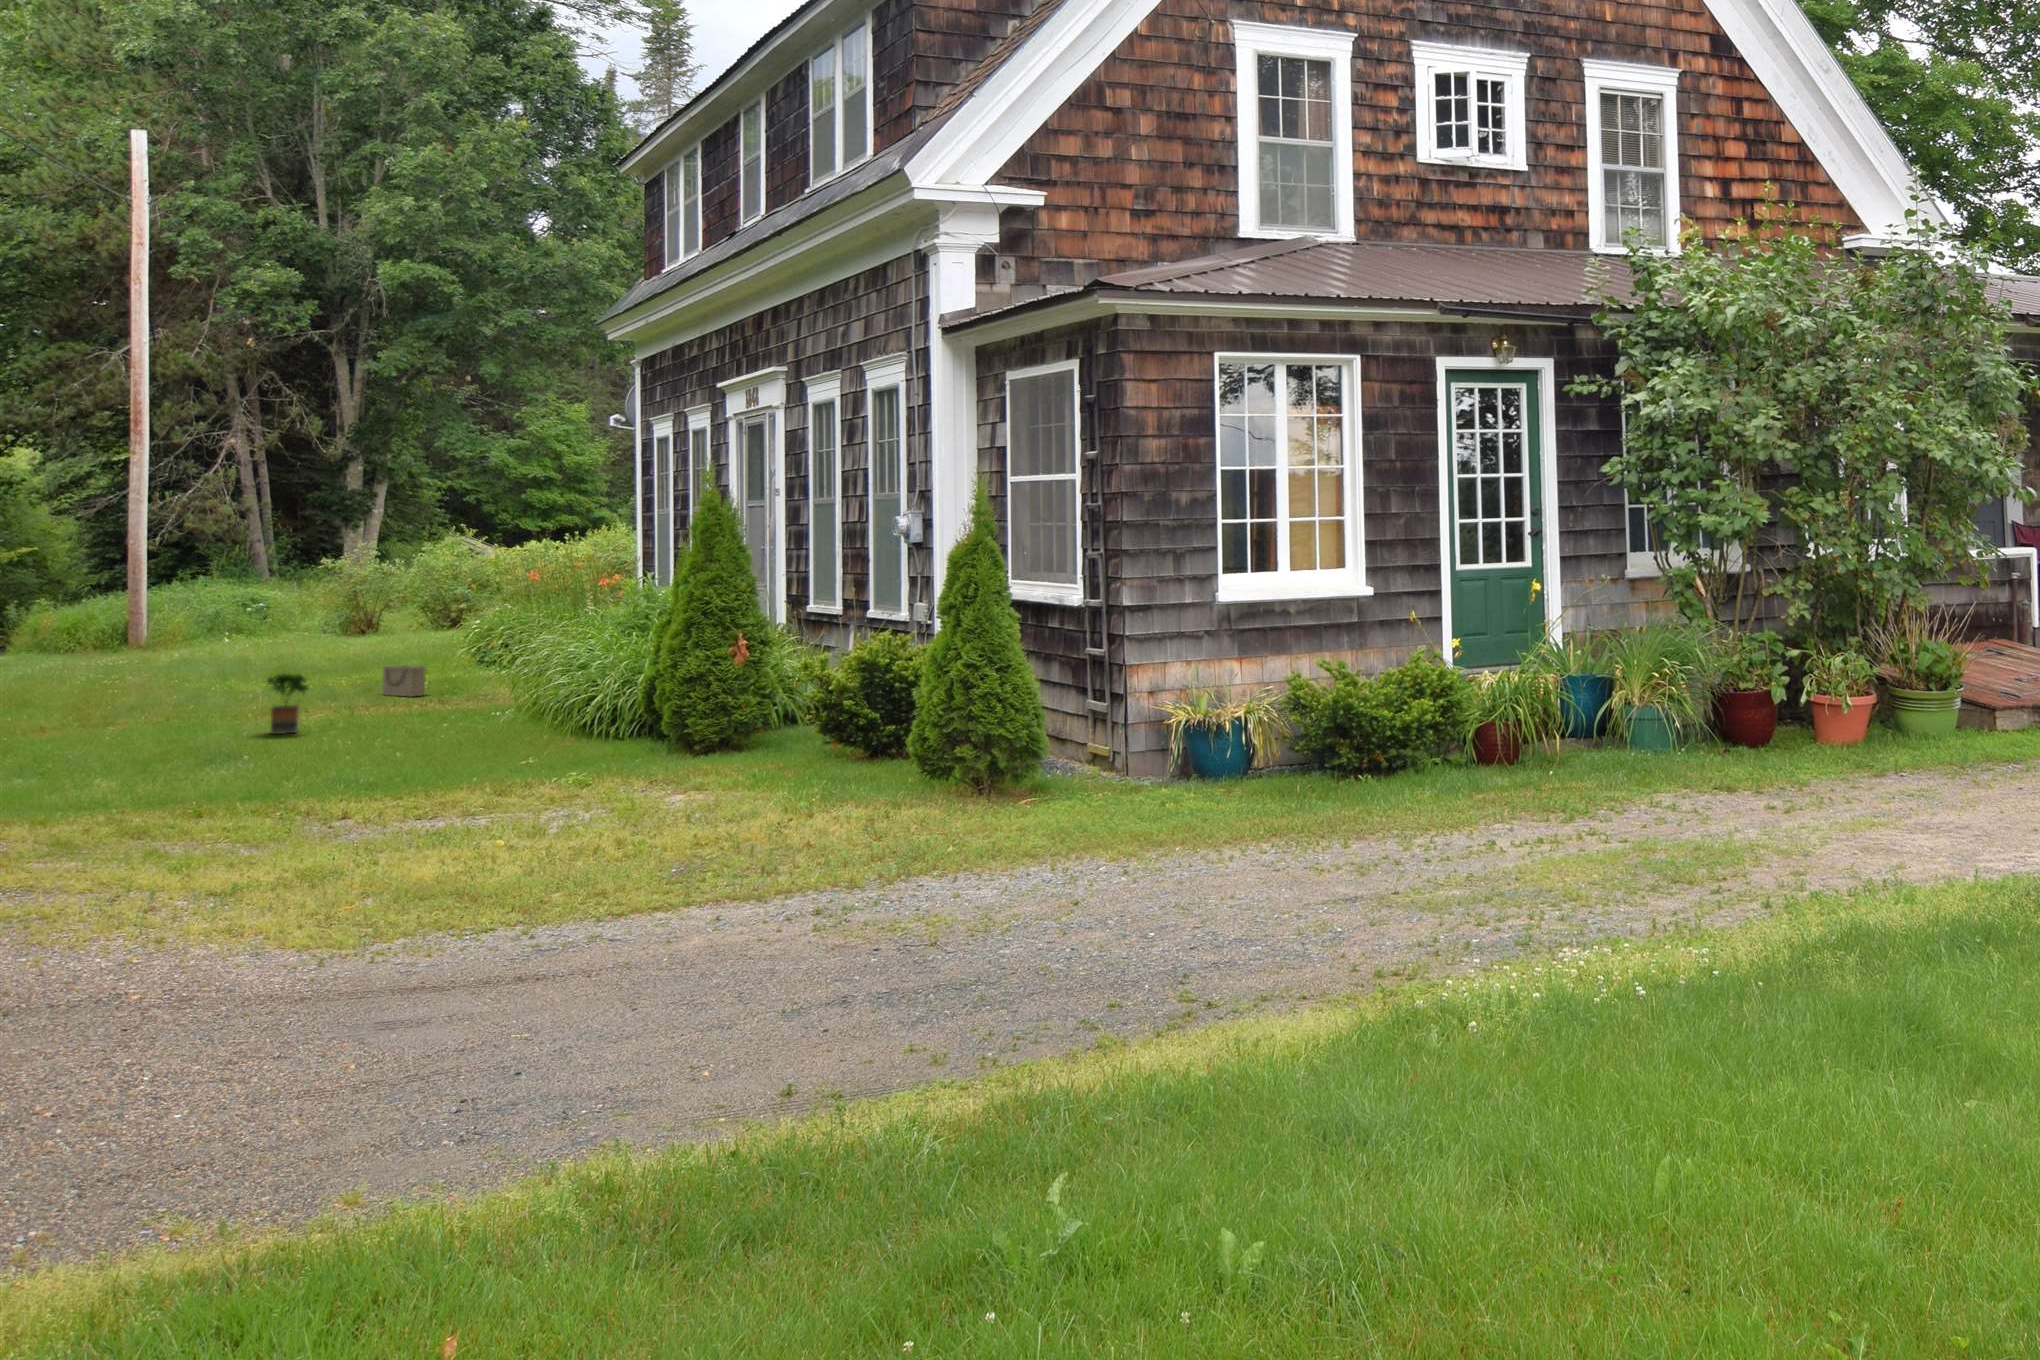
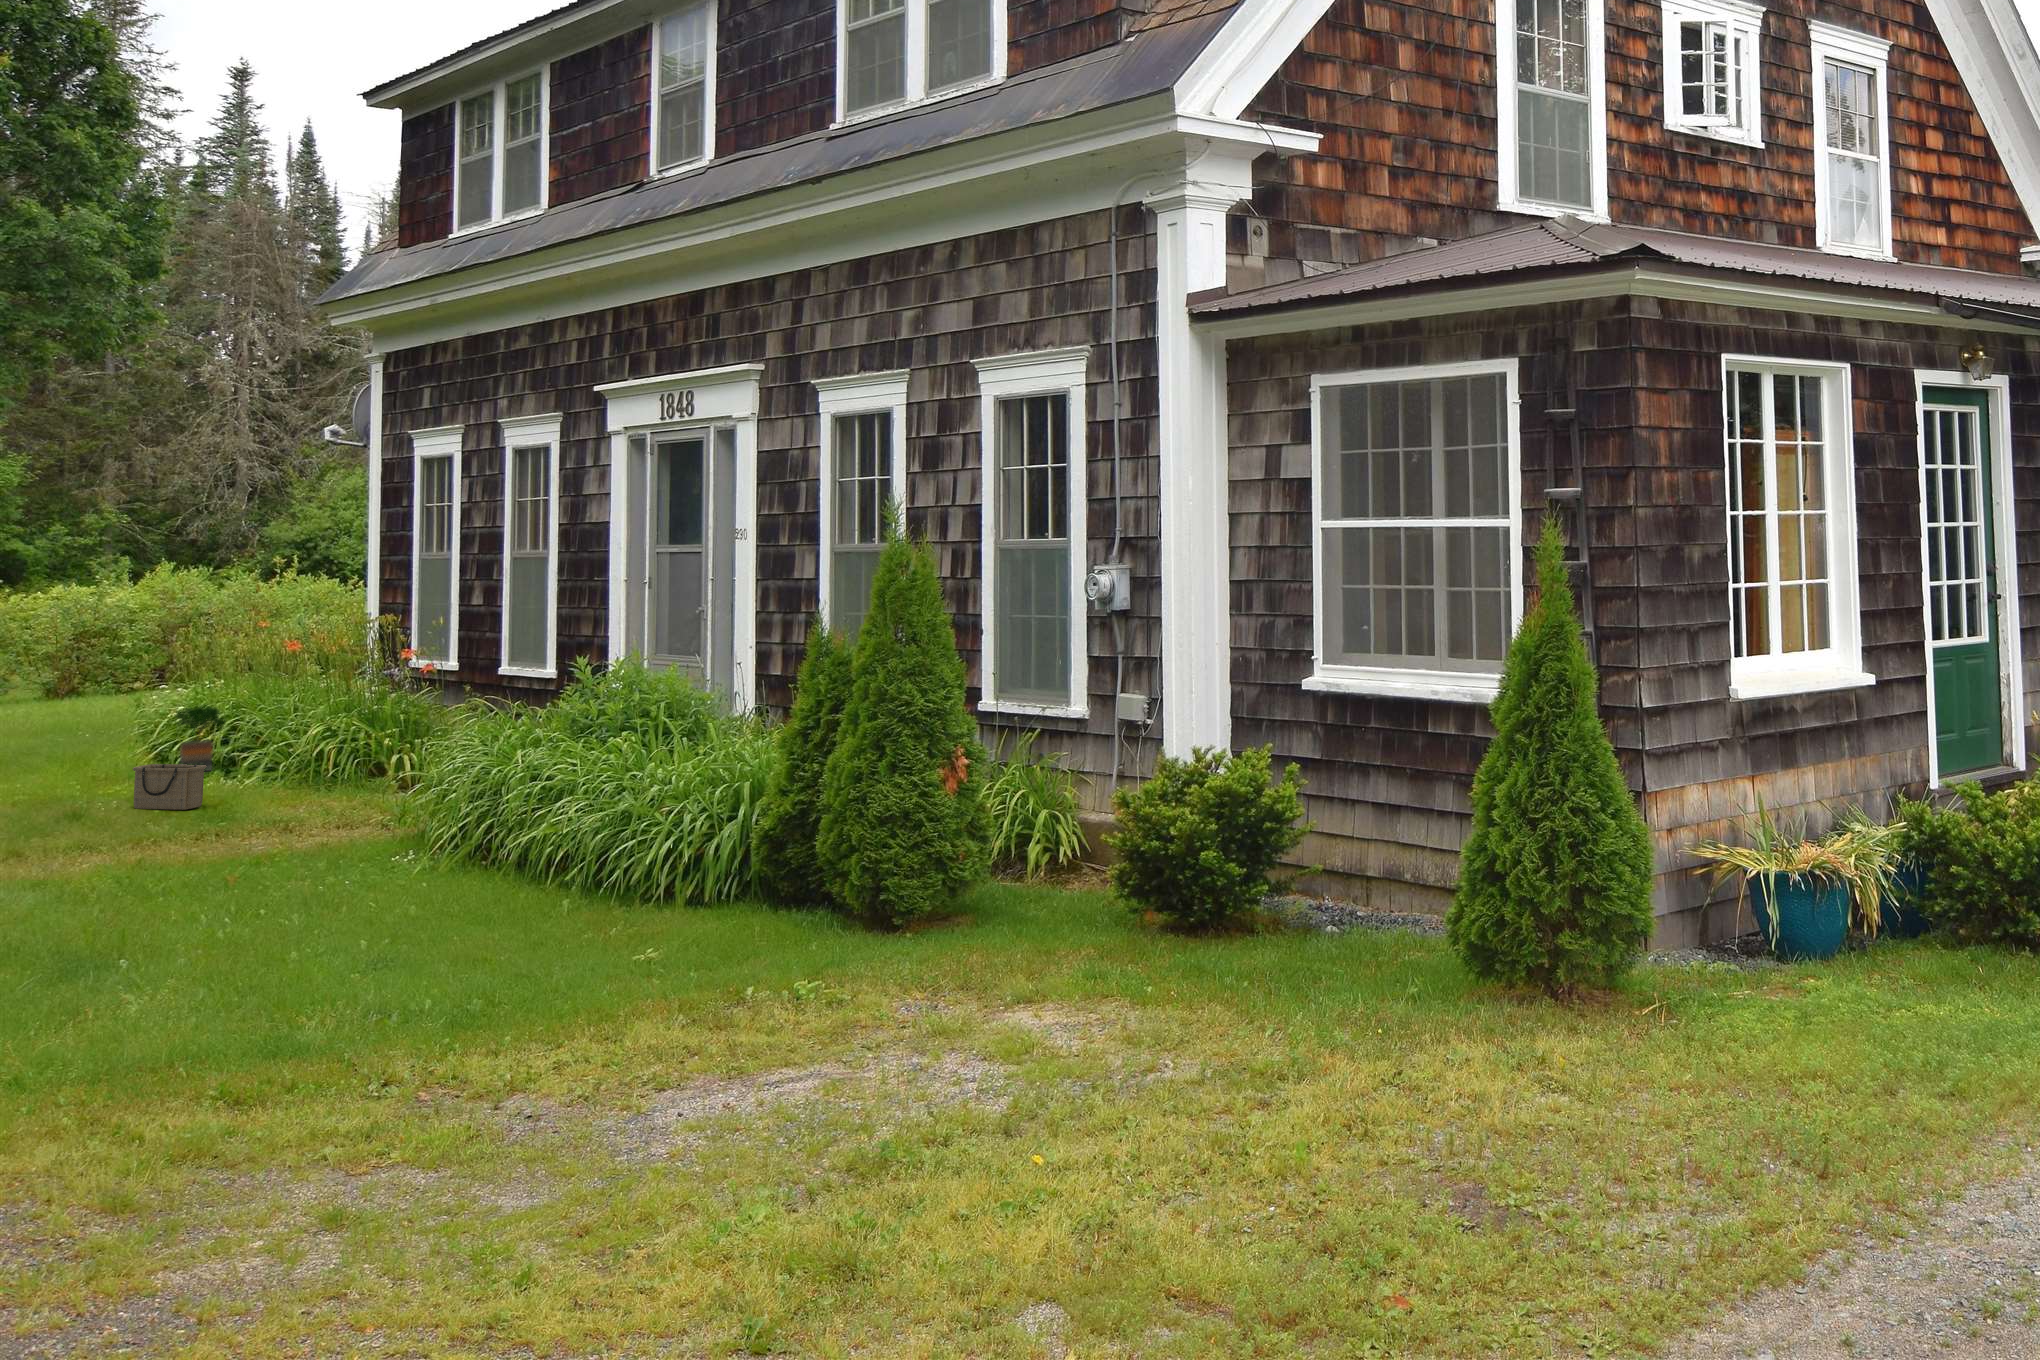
potted tree: present [265,674,308,734] -> present [174,706,226,771]

